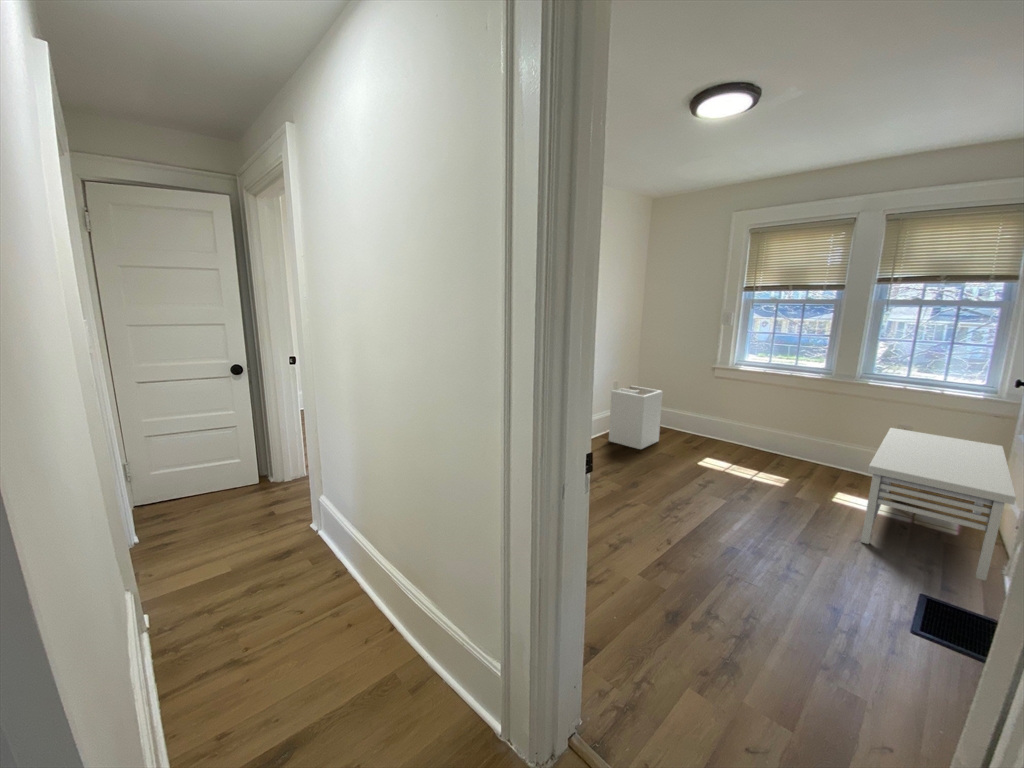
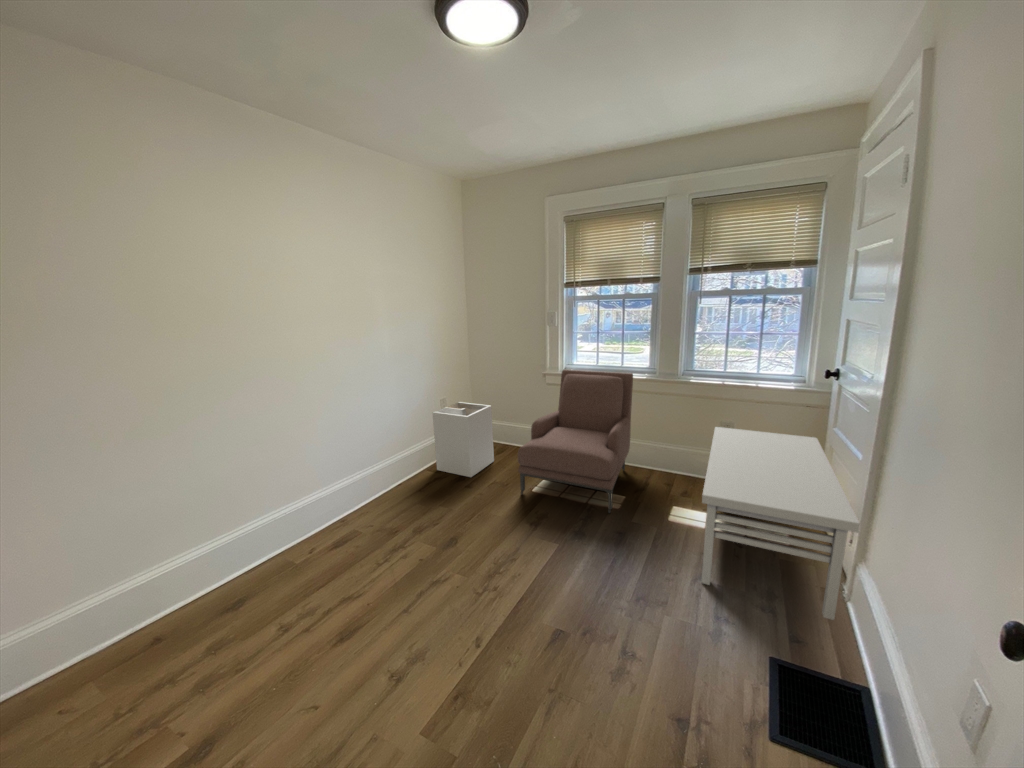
armchair: none [689,365,807,489] -> present [518,369,633,513]

